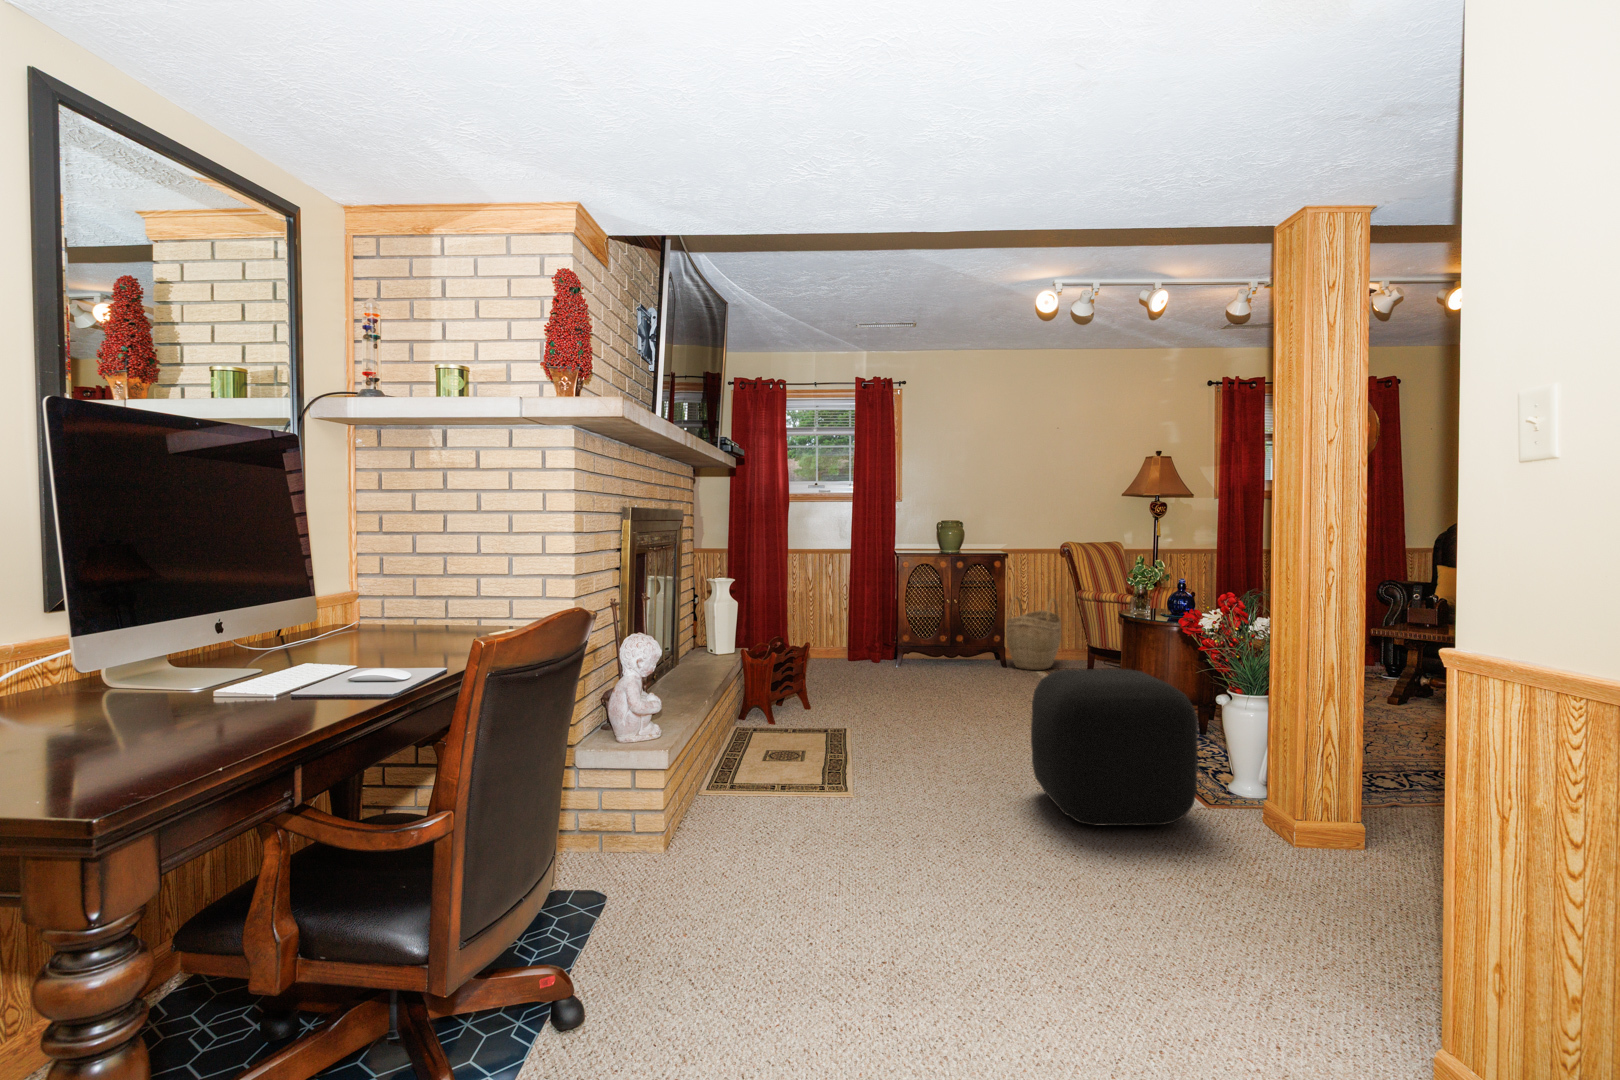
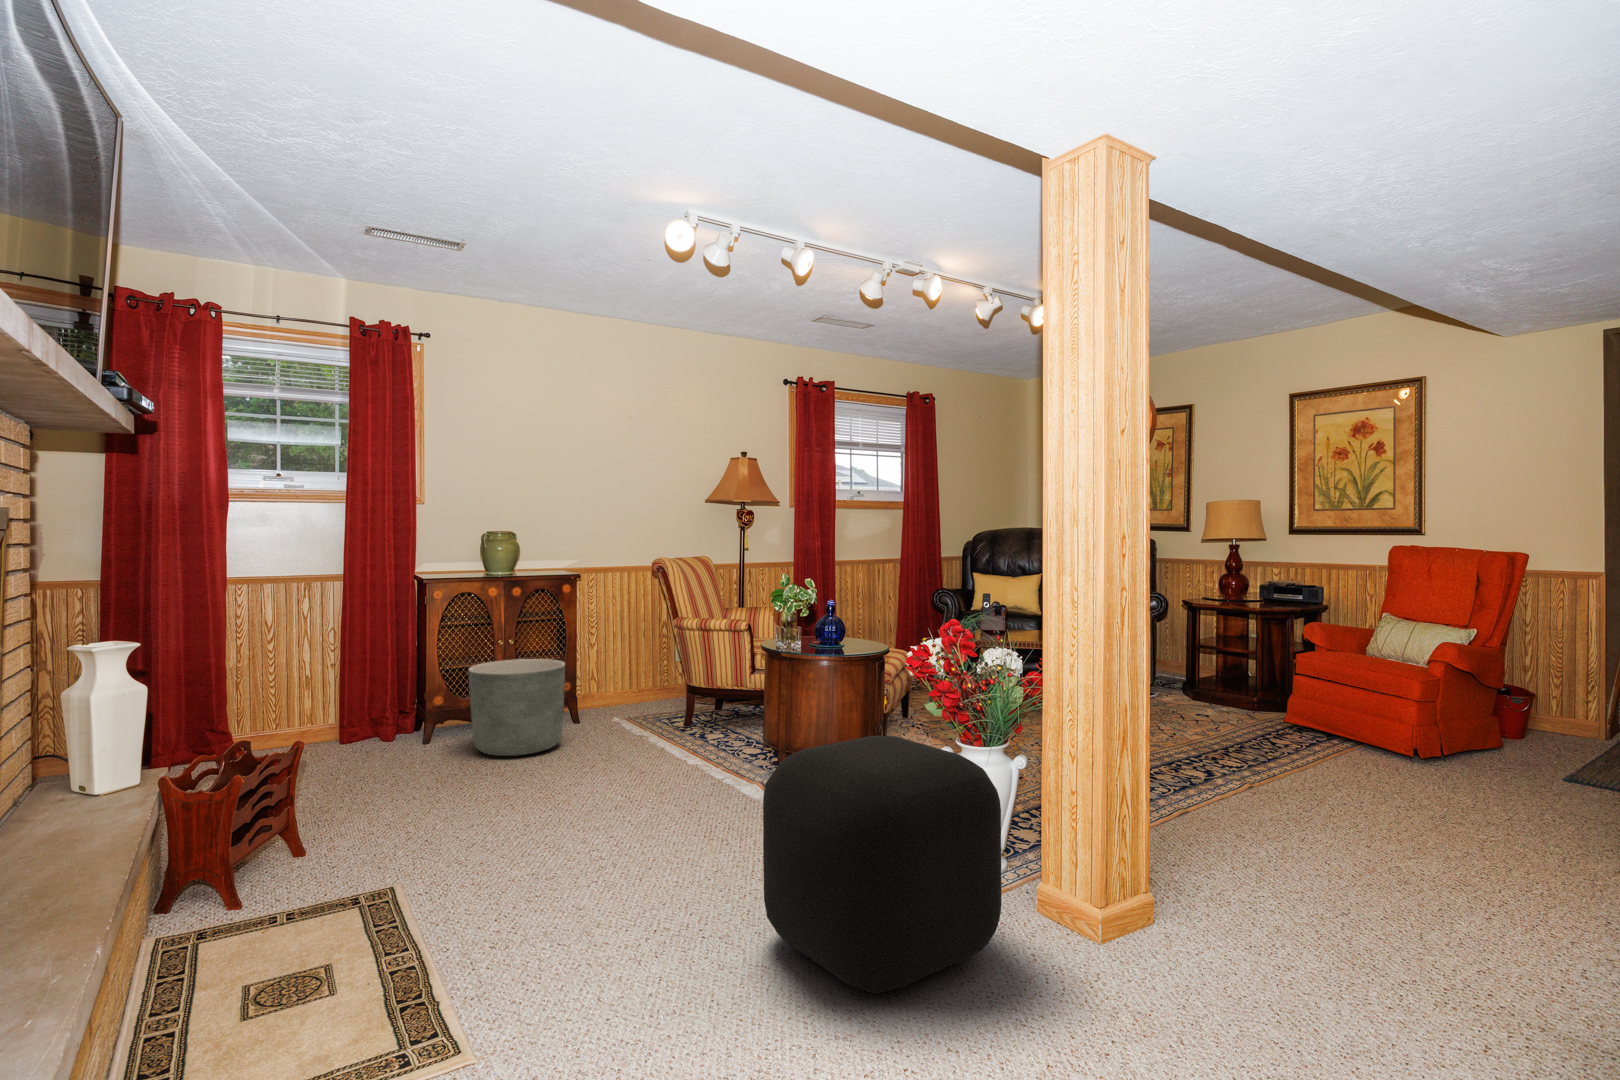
woven basket: present [1006,596,1061,670] -> none [582,629,647,723]
planter: none [920,614,986,679] -> present [469,659,565,756]

